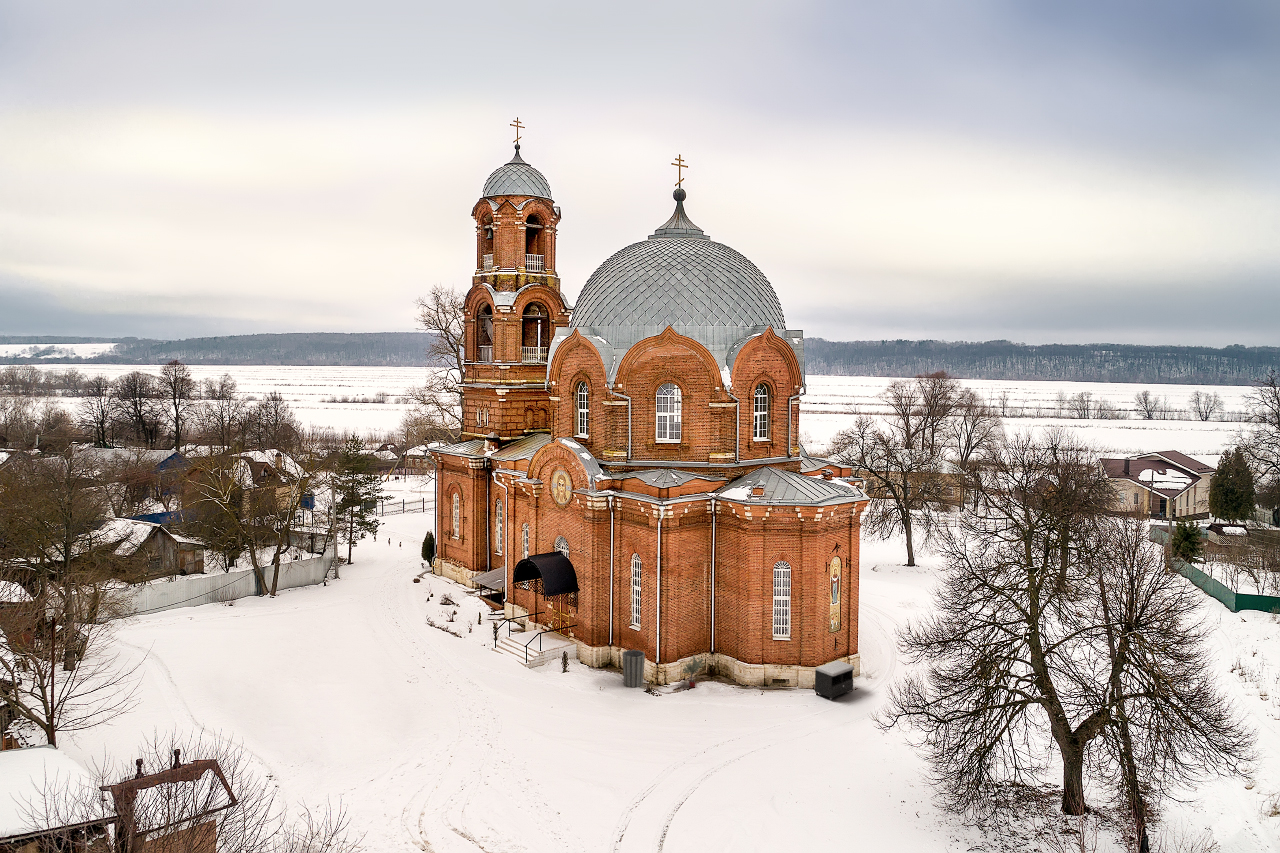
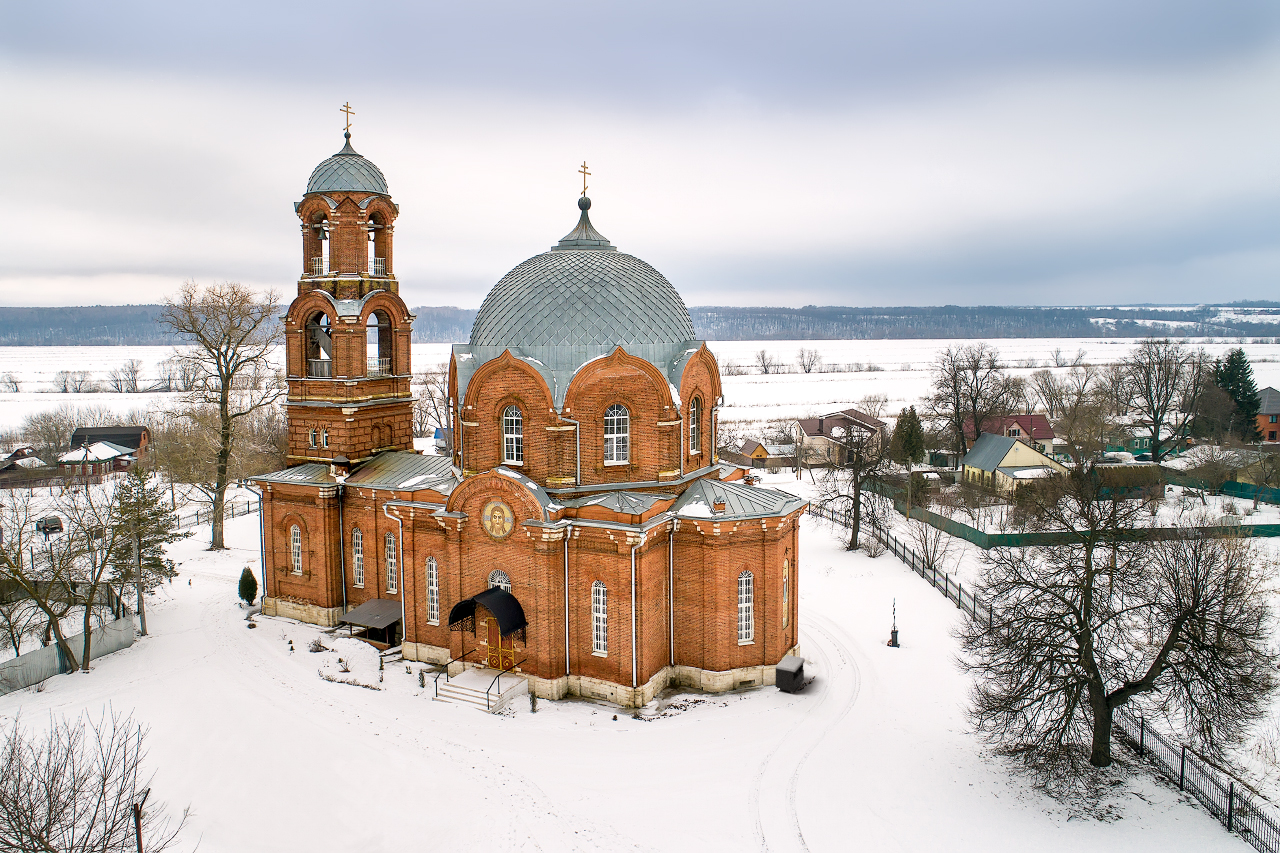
trash can: present [623,650,645,687] -> none [598,678,621,718]
potted tree: present [682,655,703,688] -> none [657,673,675,706]

